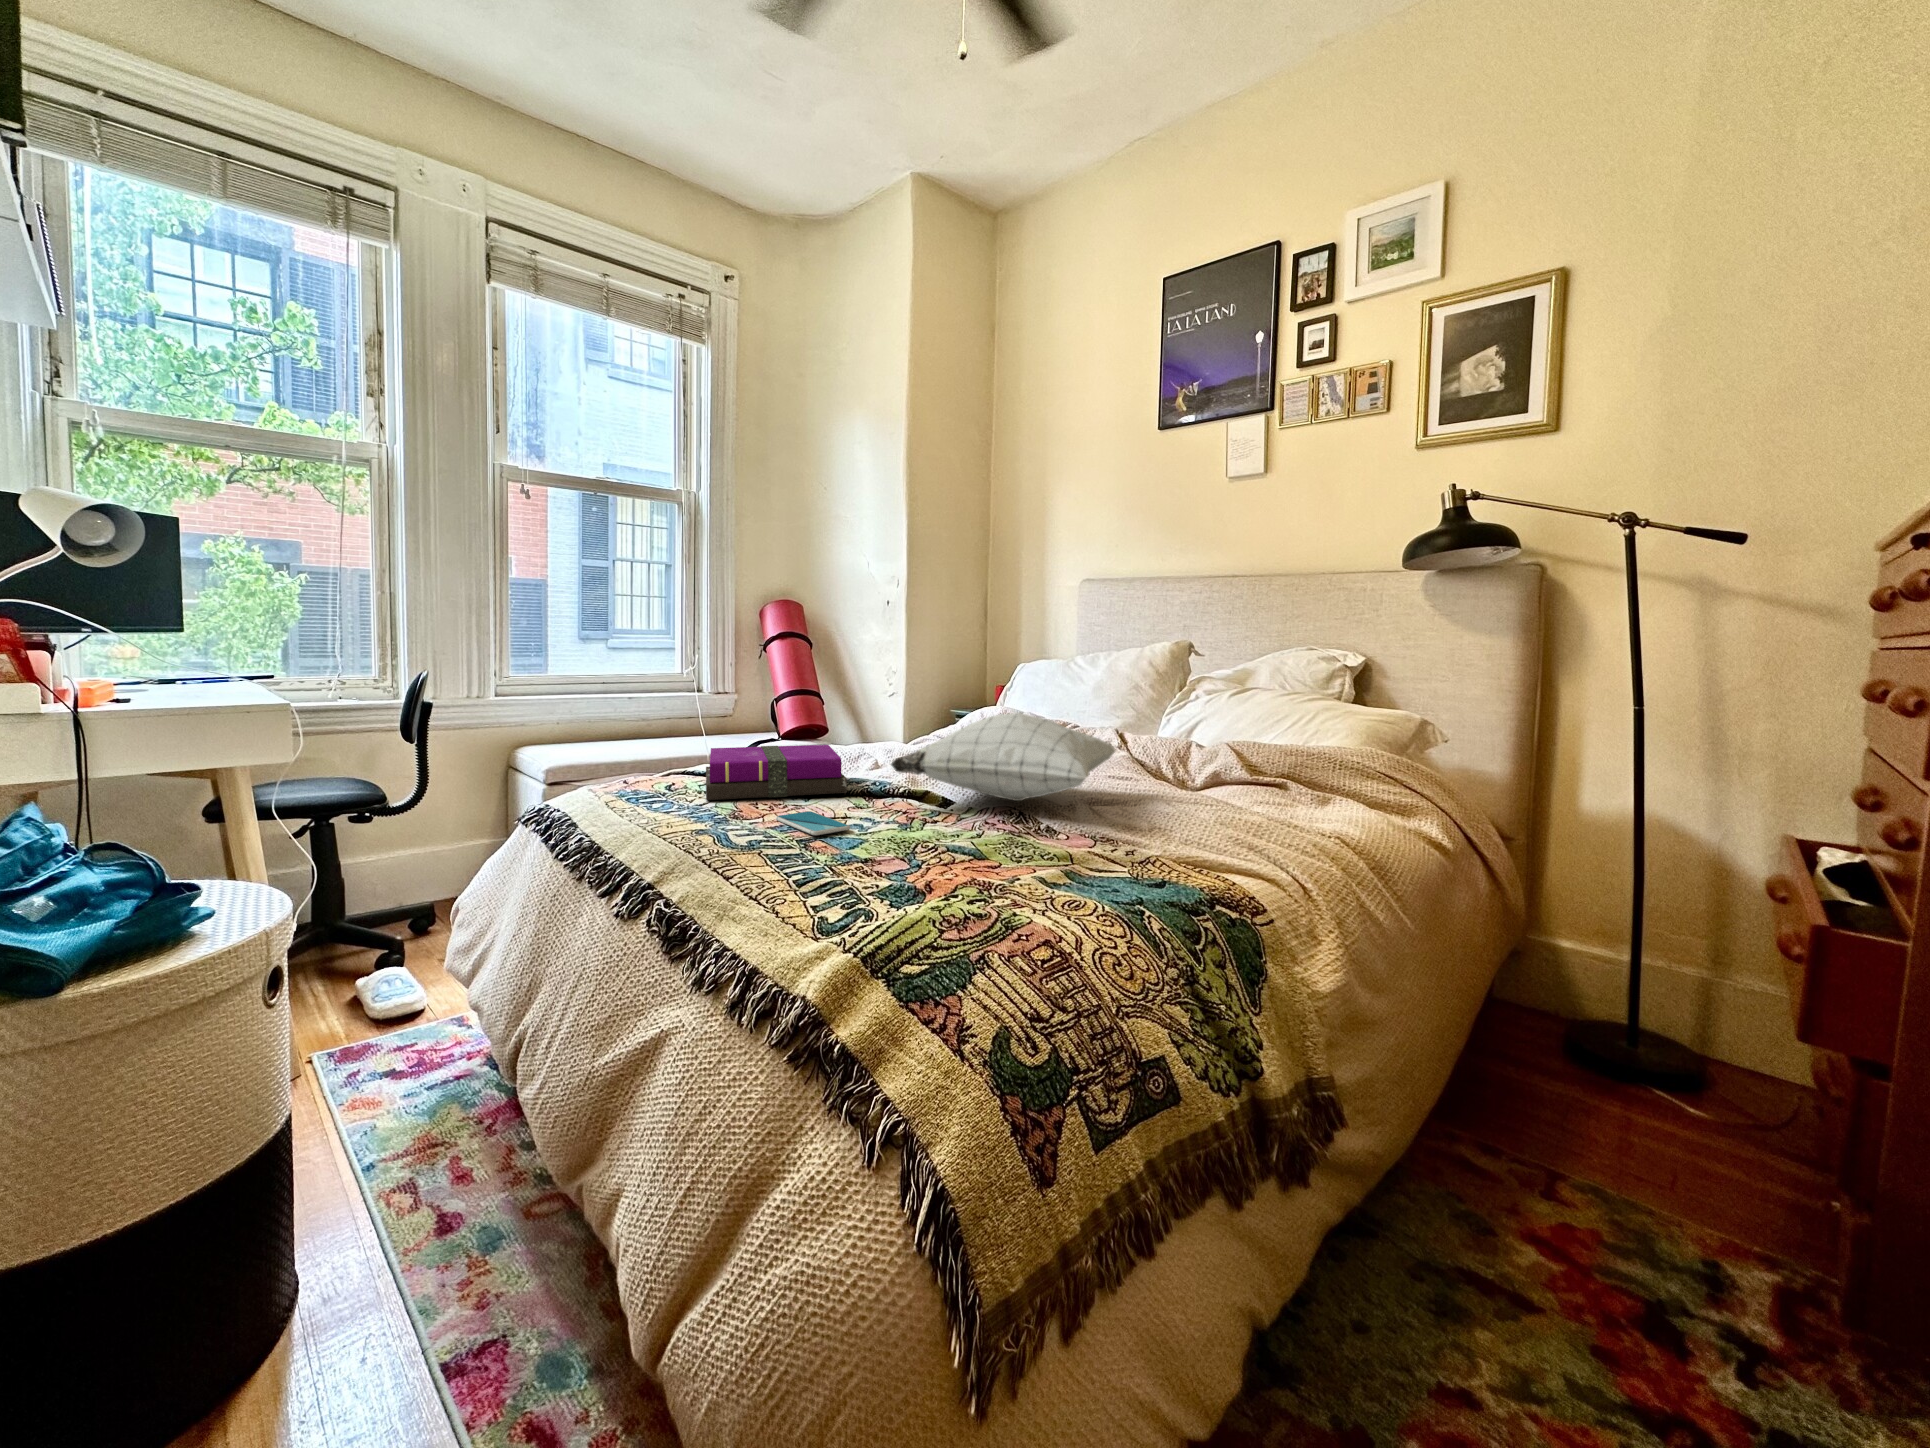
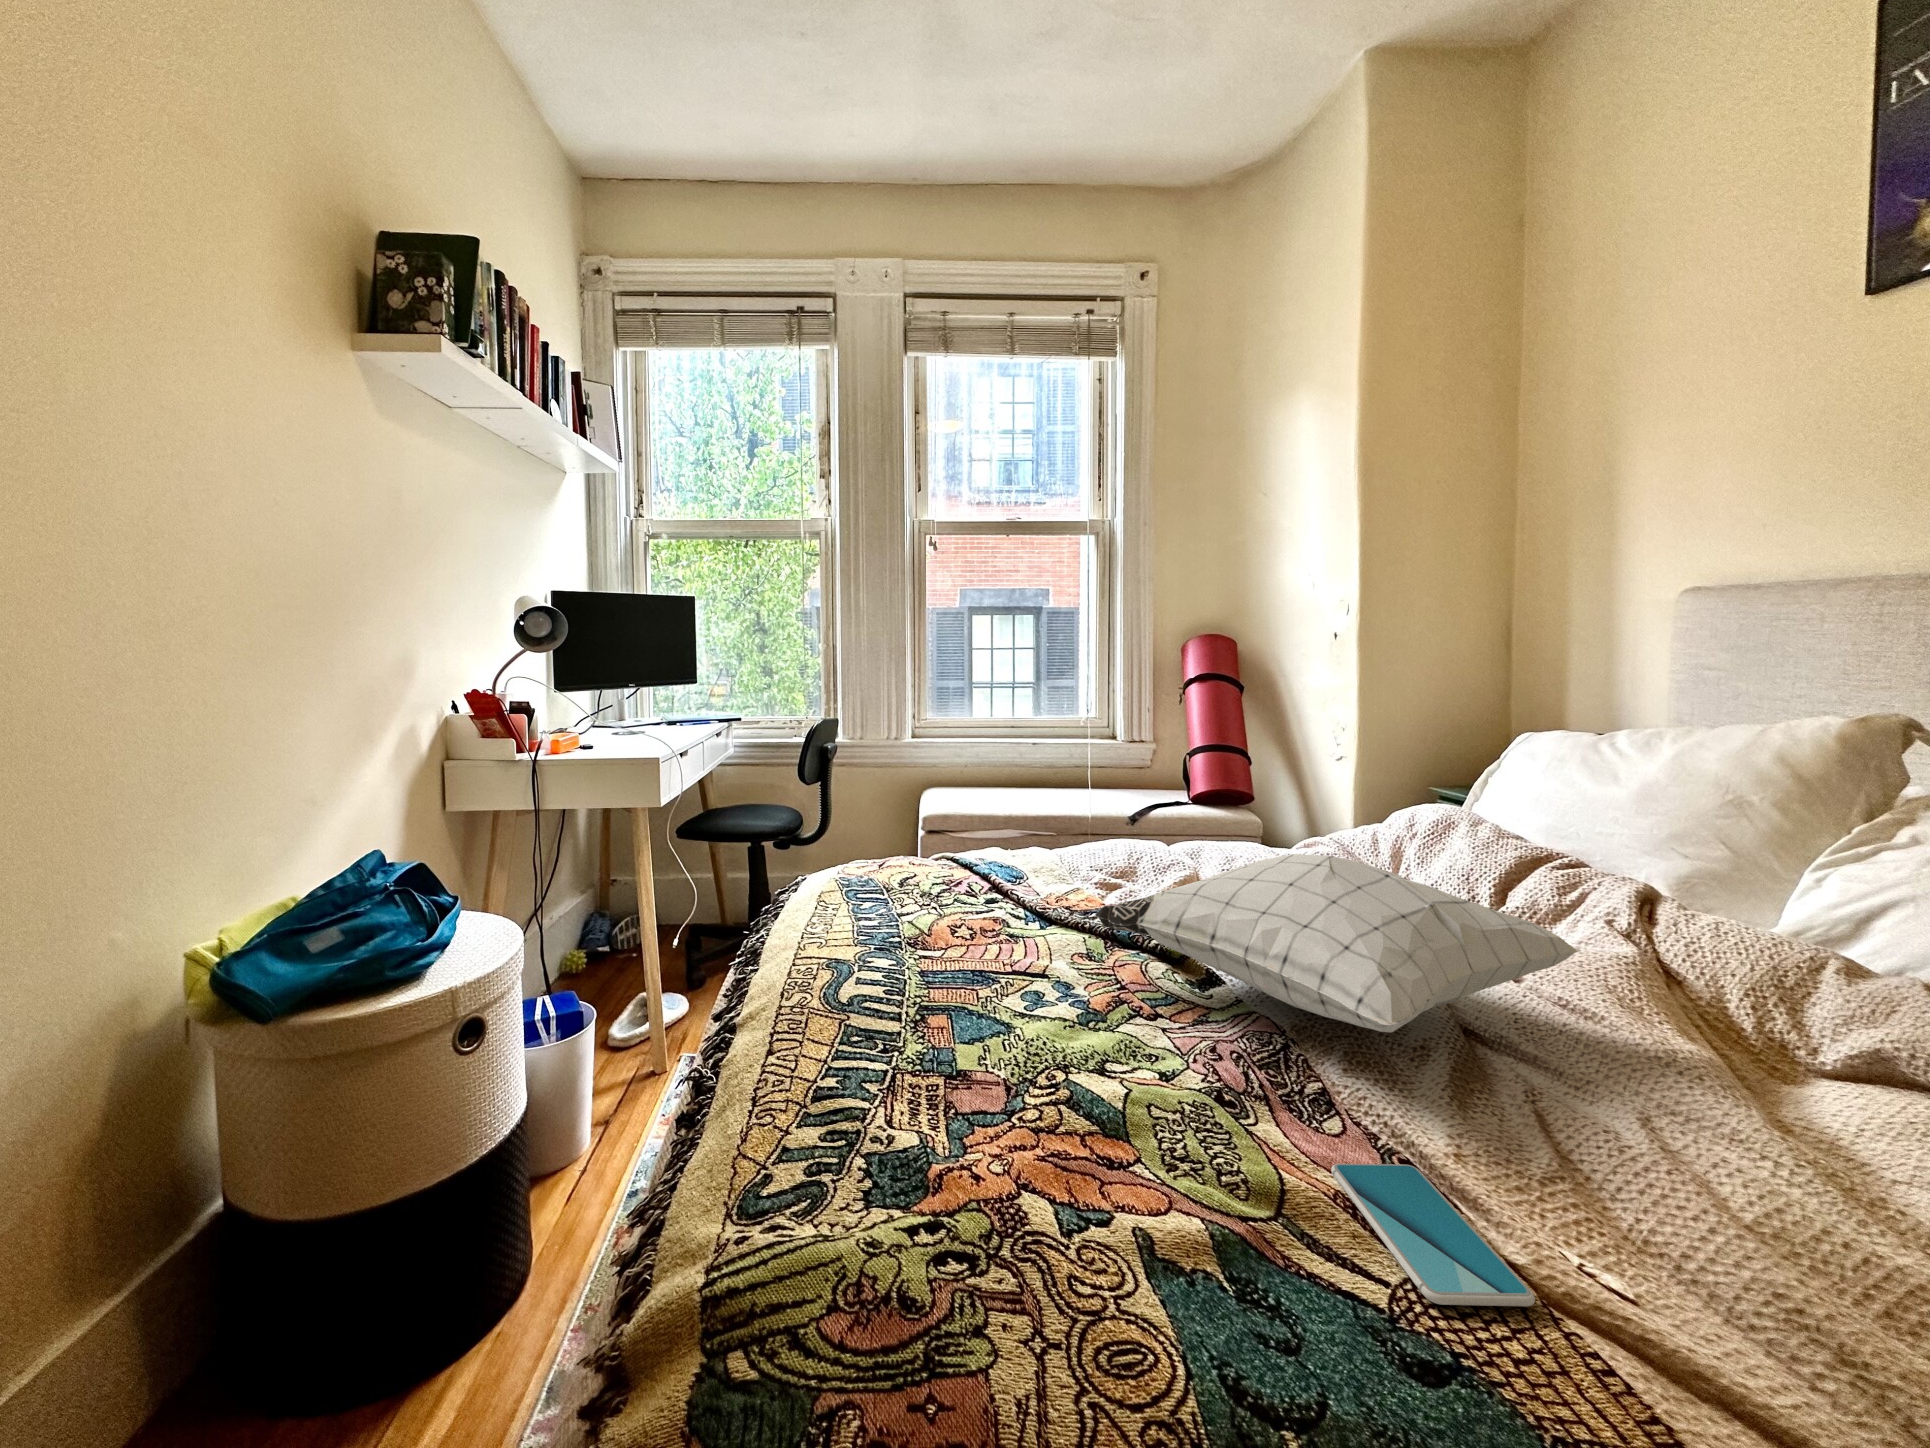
notebook: present [706,745,847,800] -> none [903,841,1097,933]
smartphone: present [776,811,850,835] -> present [1331,1164,1535,1306]

